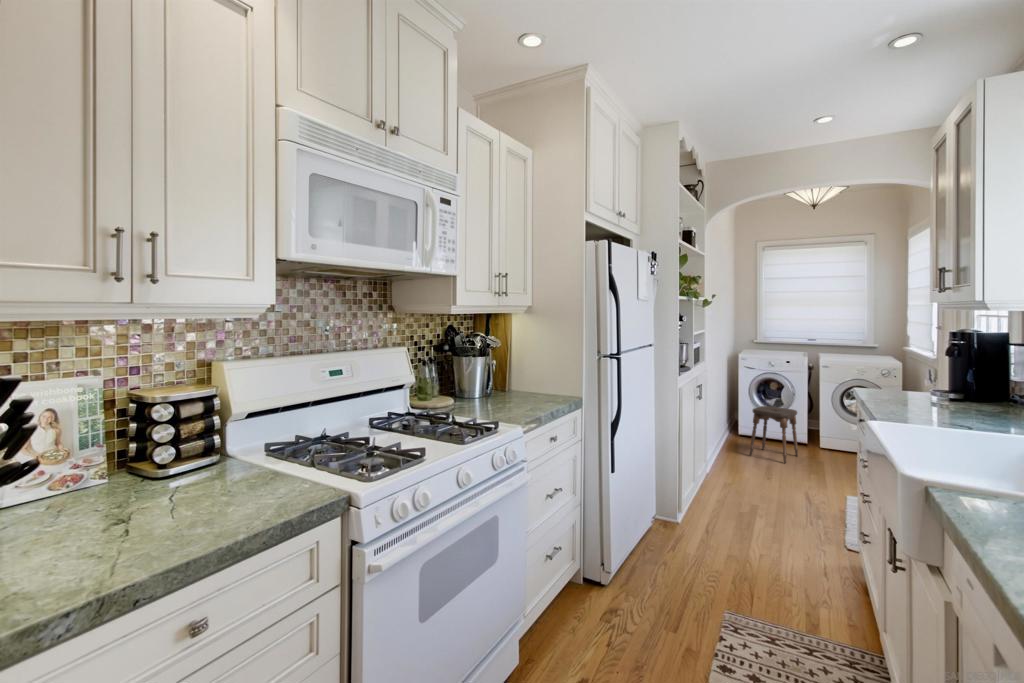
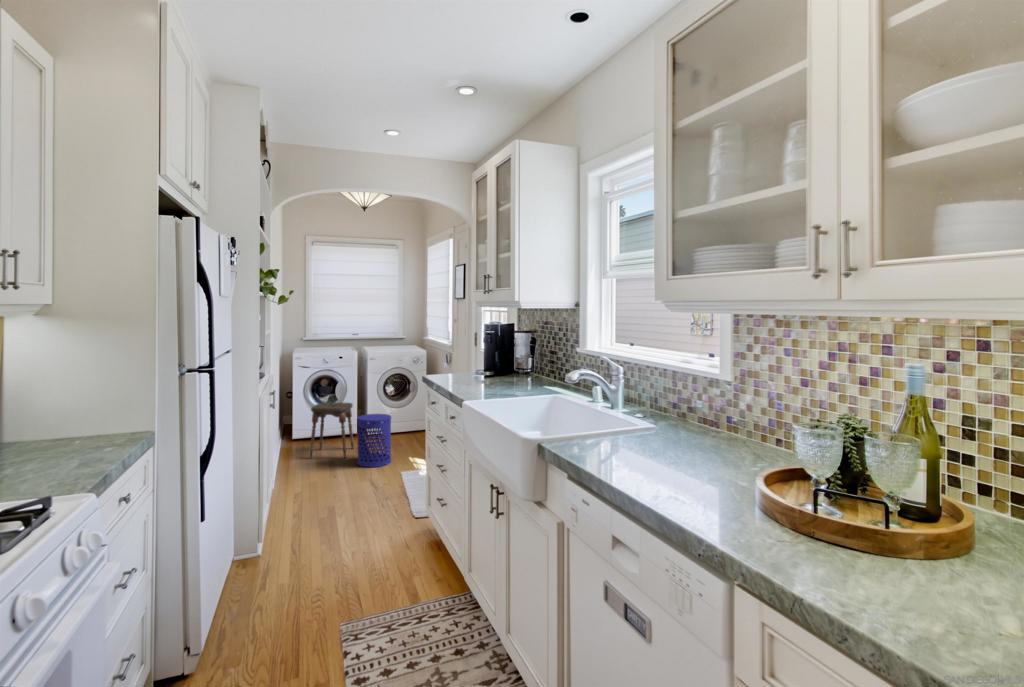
waste bin: none [797,424,839,481] -> present [357,414,391,467]

